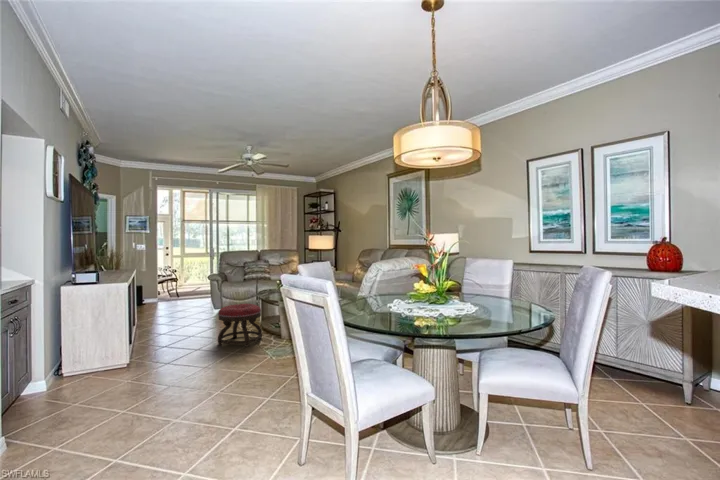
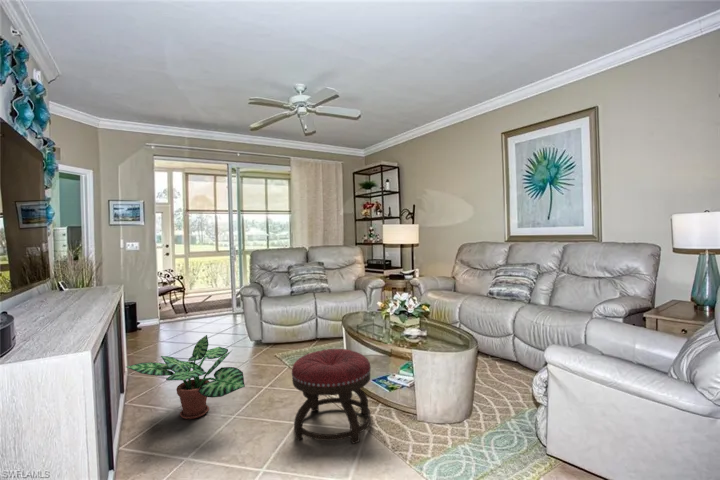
potted plant: none [134,296,196,339] -> present [127,335,245,419]

